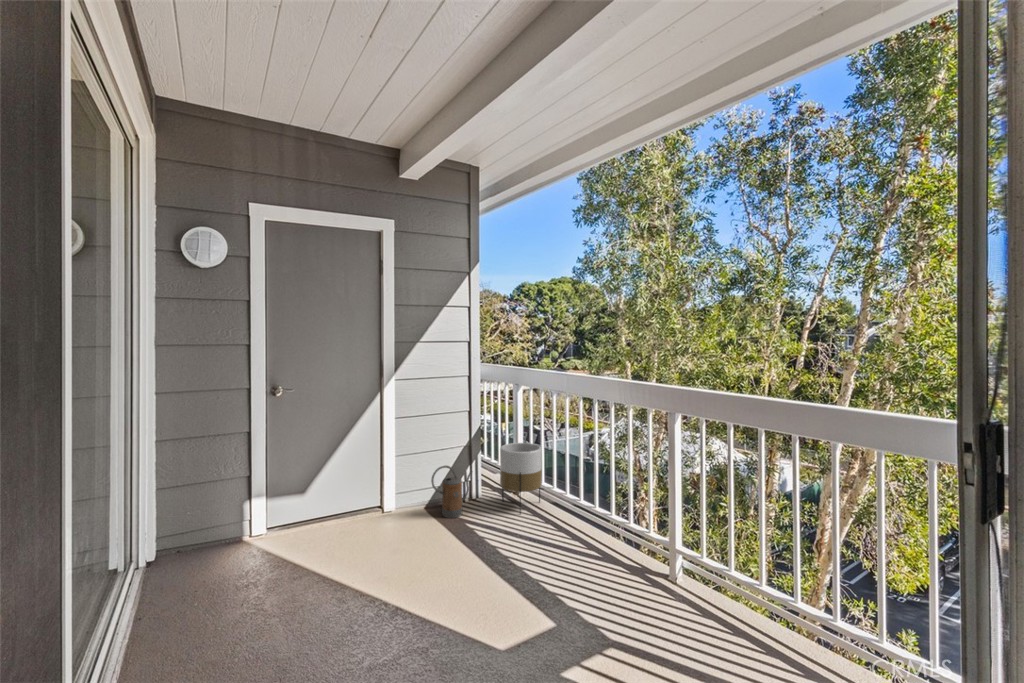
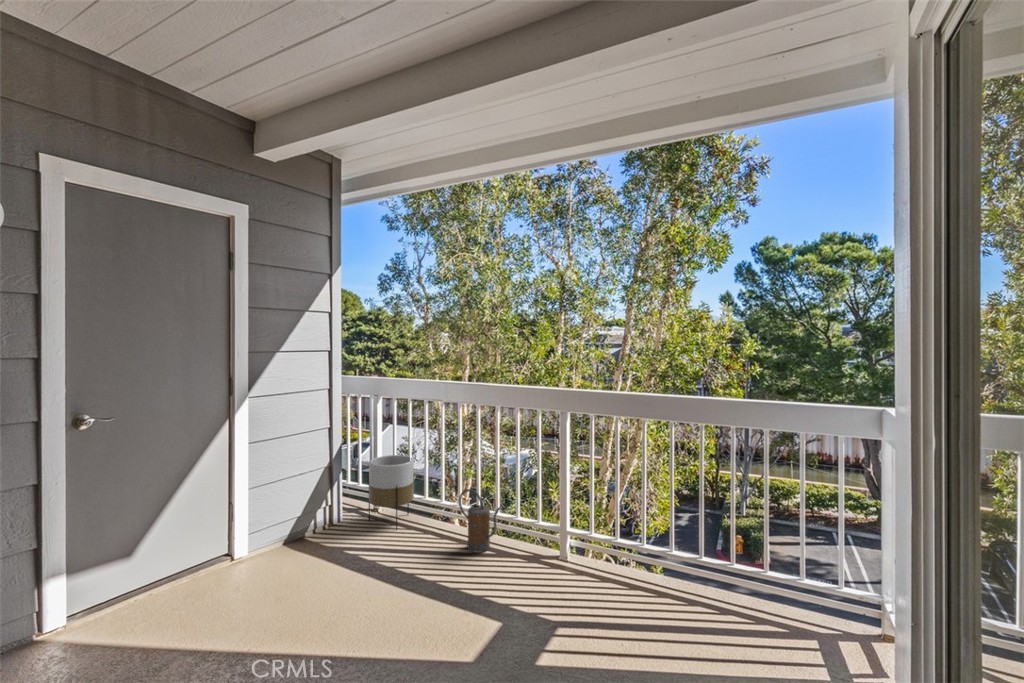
watering can: present [431,466,472,518] -> present [459,489,500,553]

